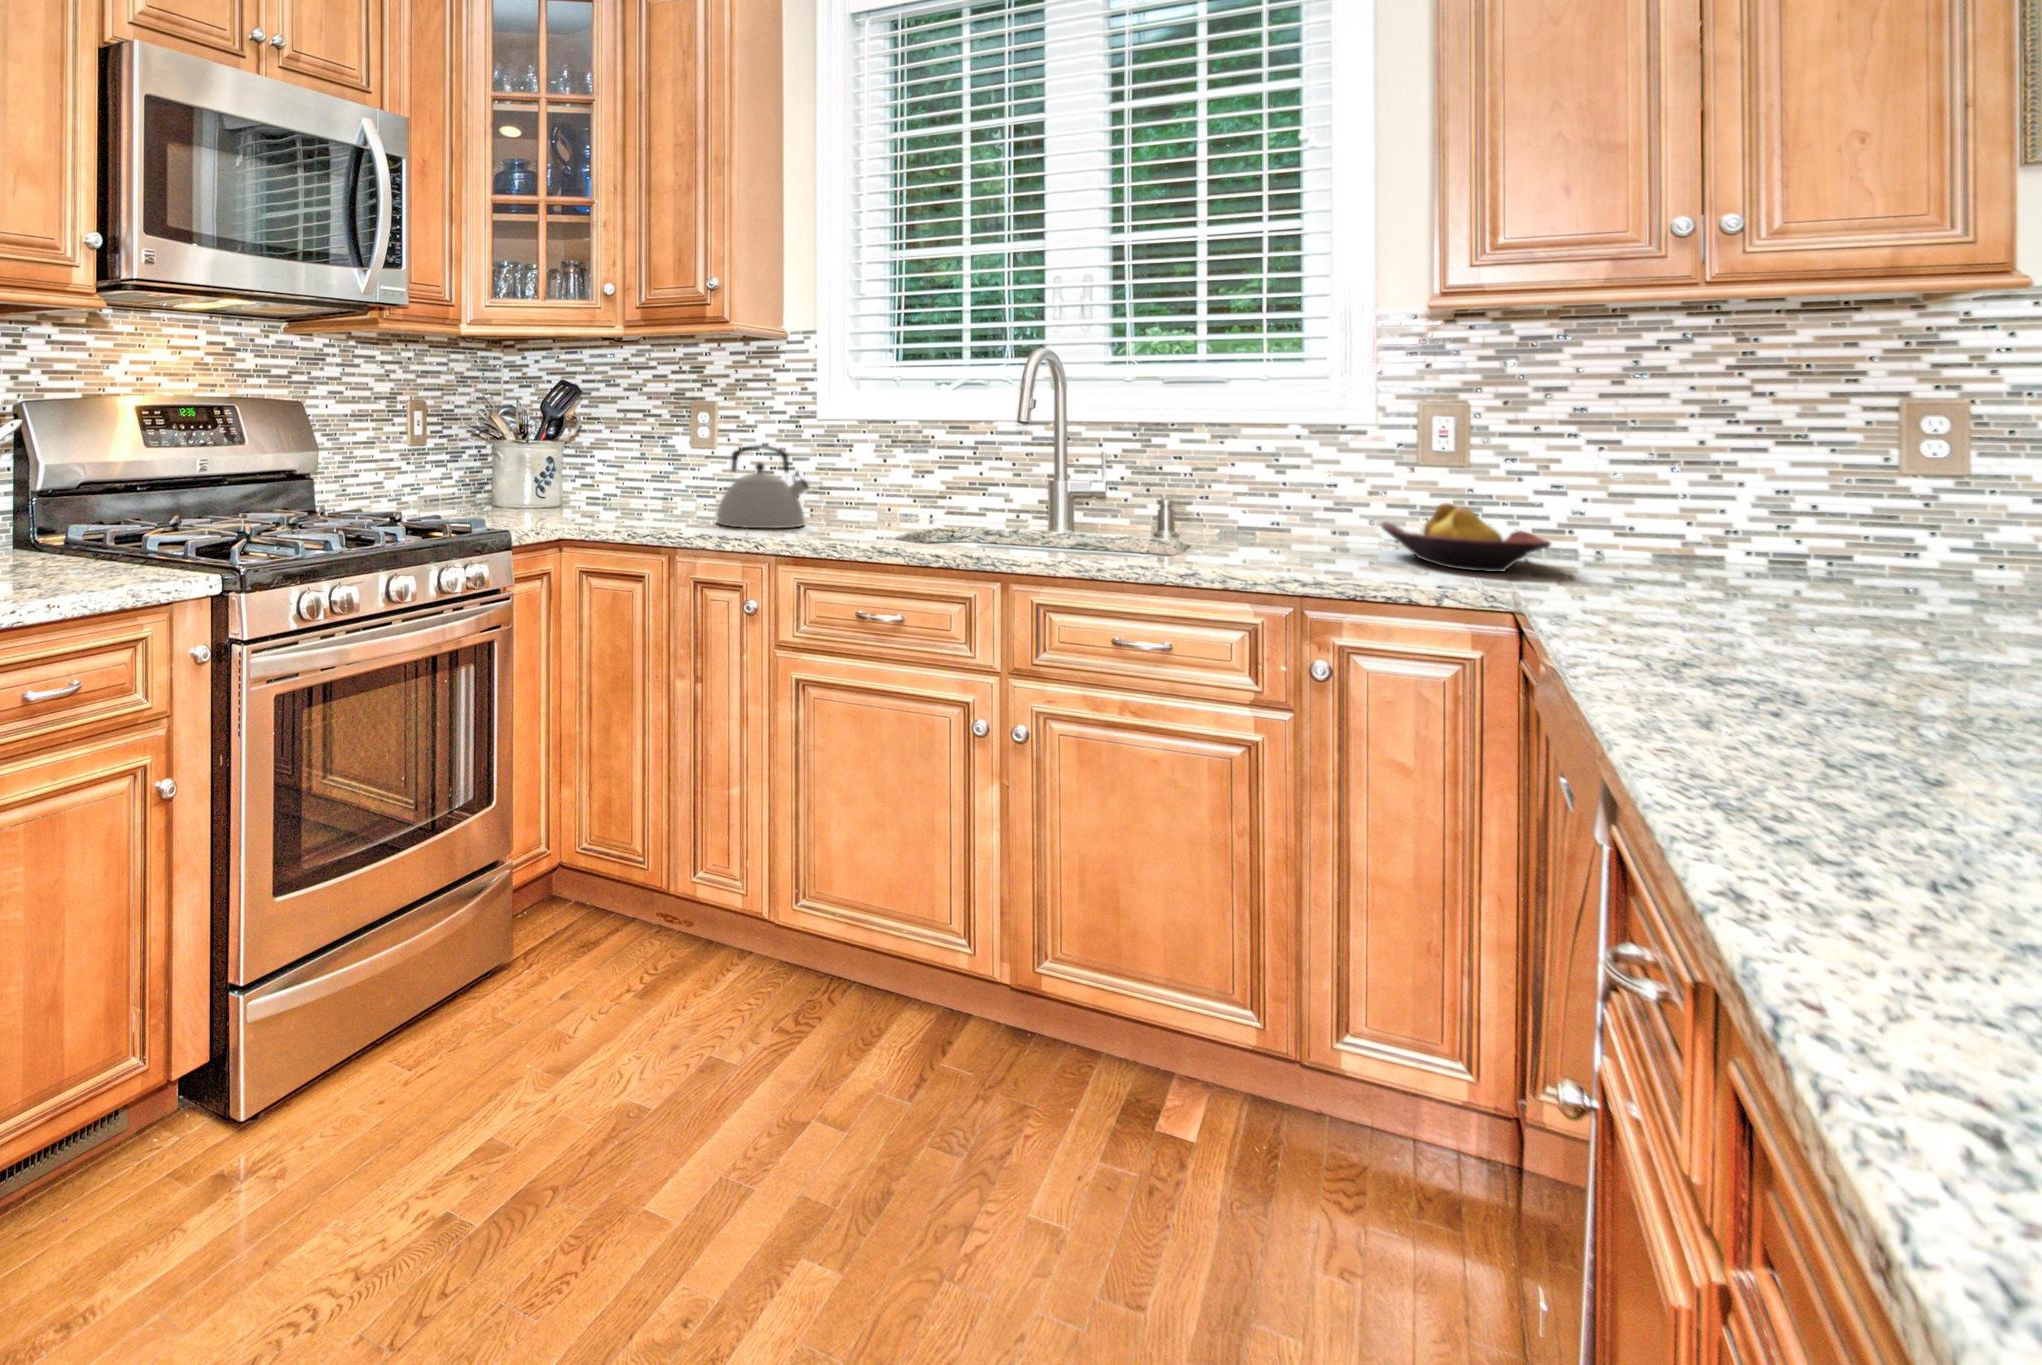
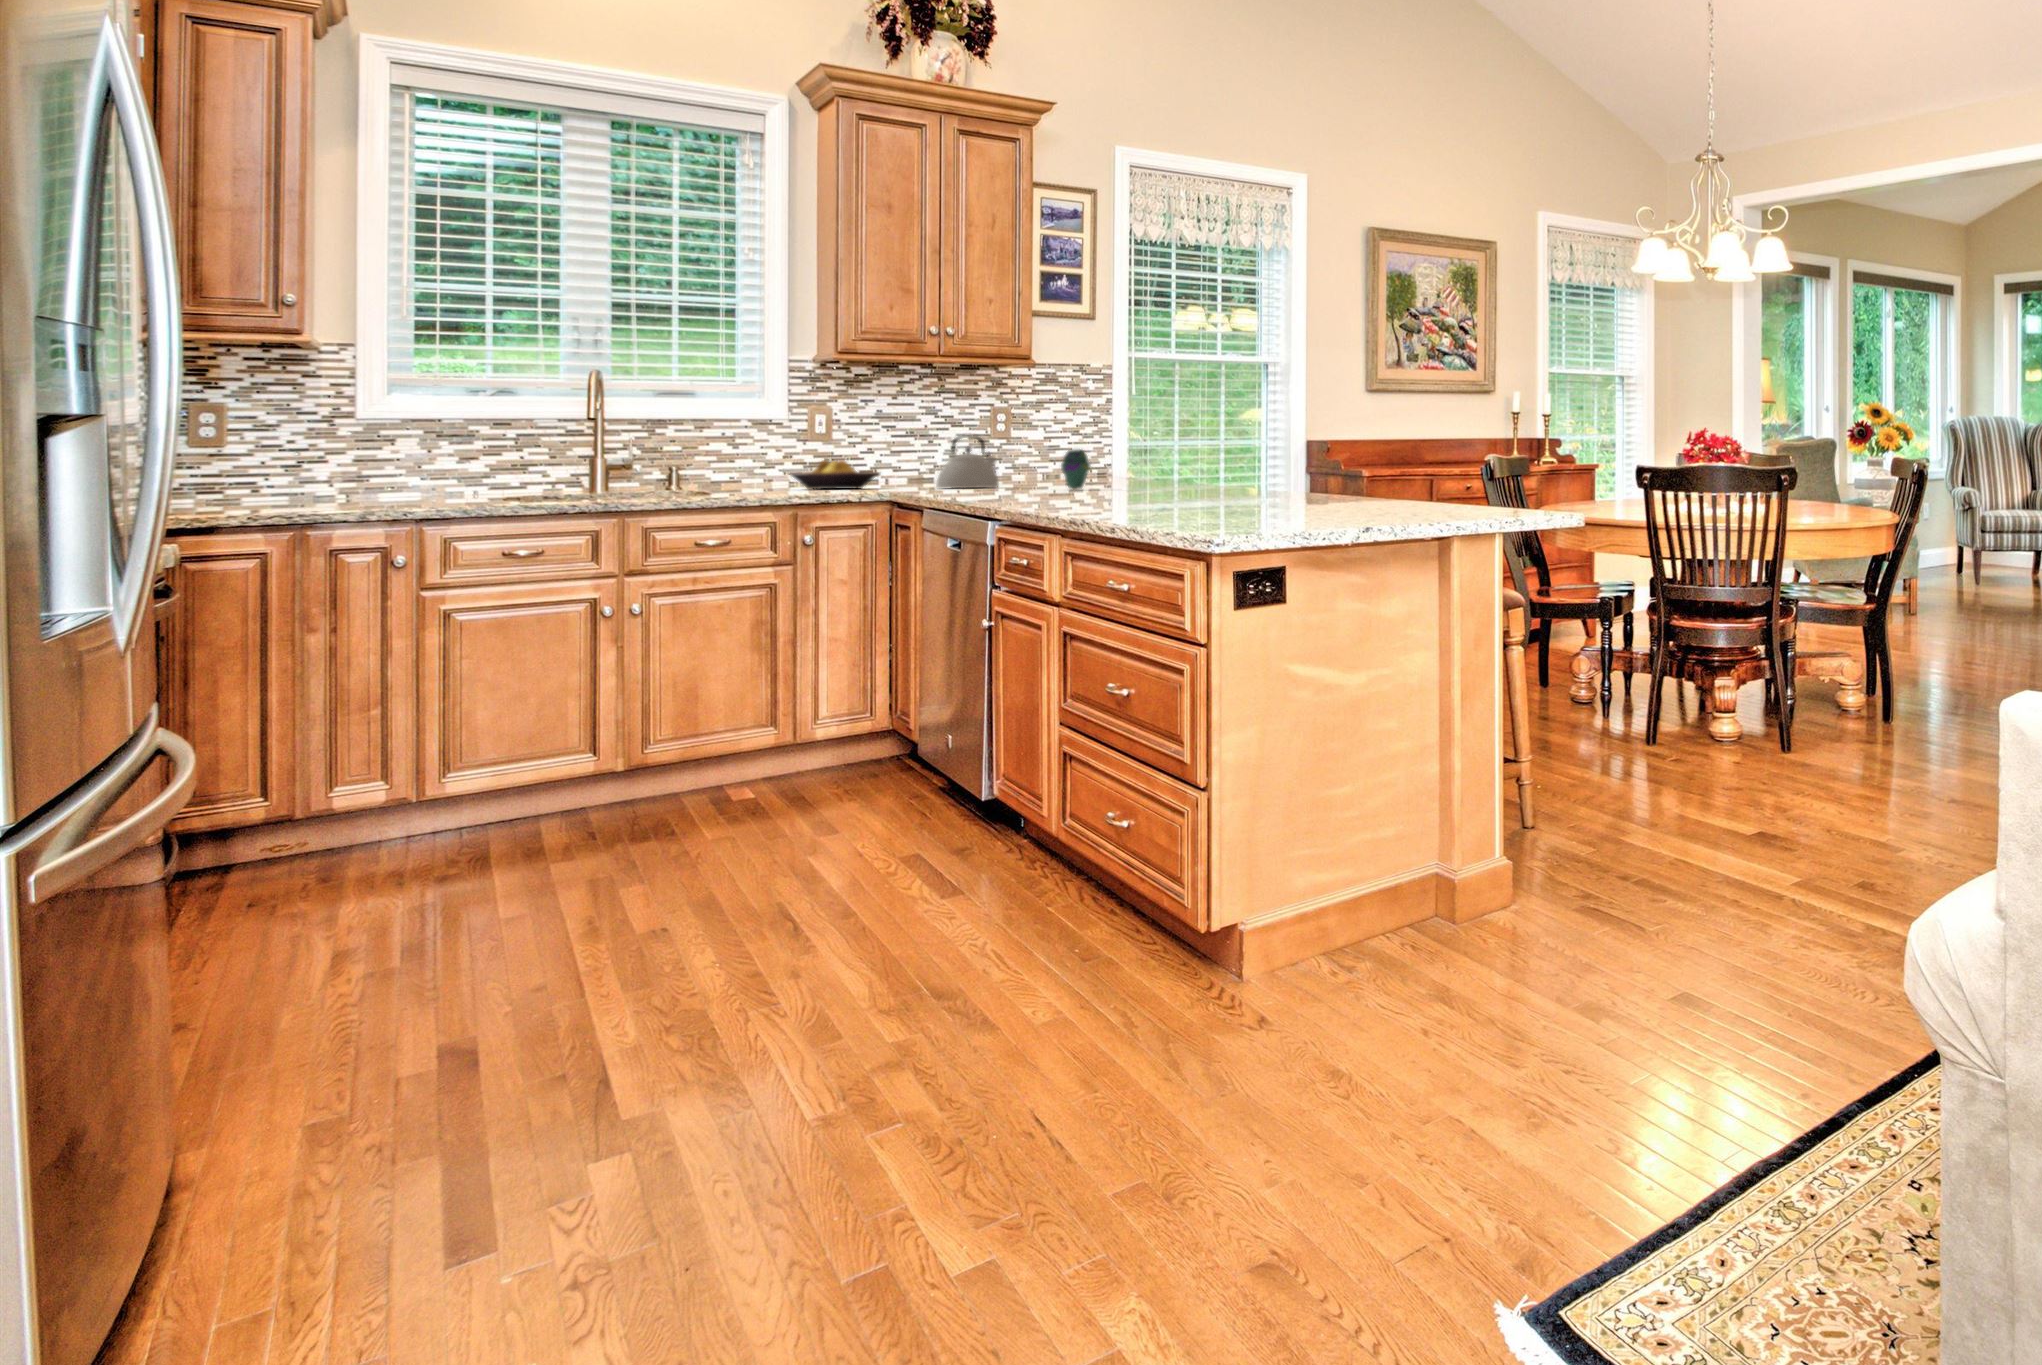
kettle: present [717,445,809,528] -> present [936,436,999,488]
vase: none [1764,625,1907,776] -> present [1061,449,1090,489]

